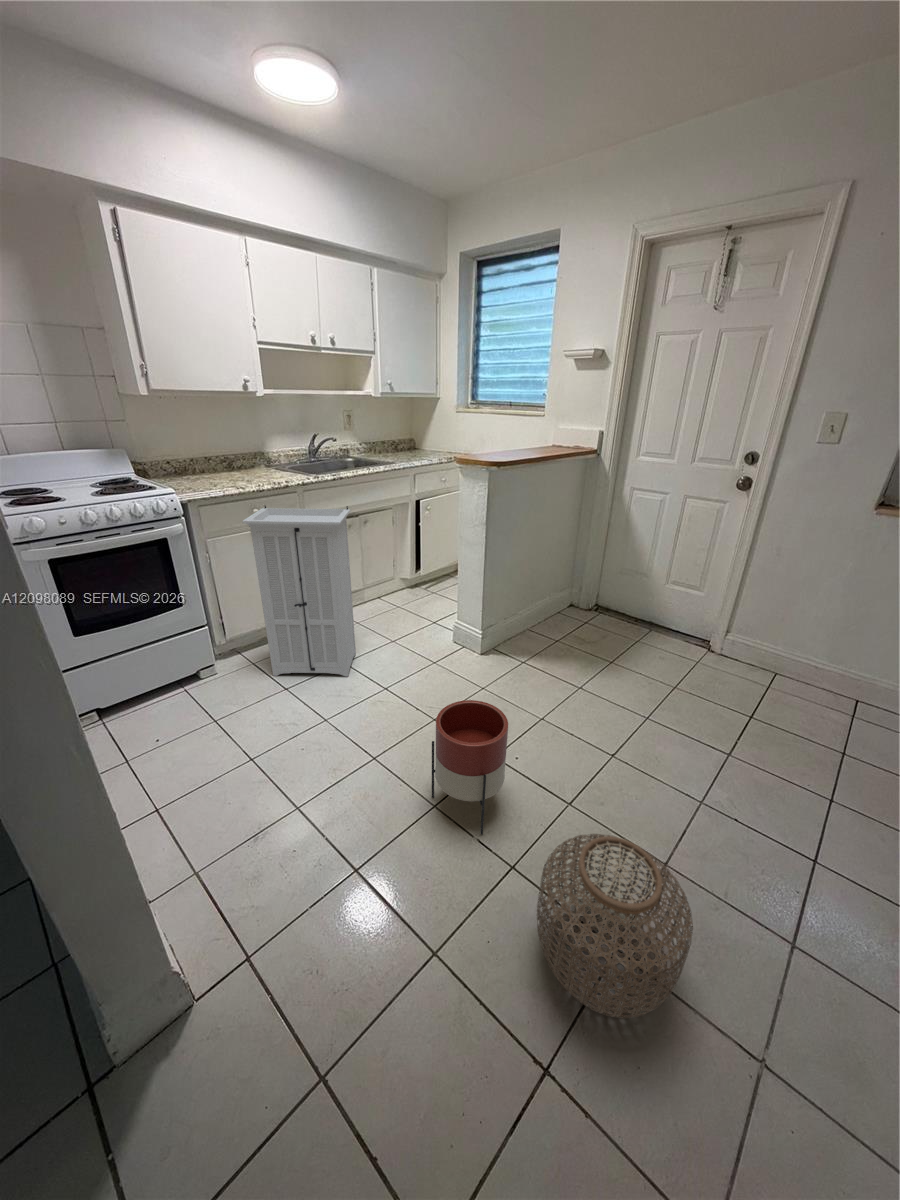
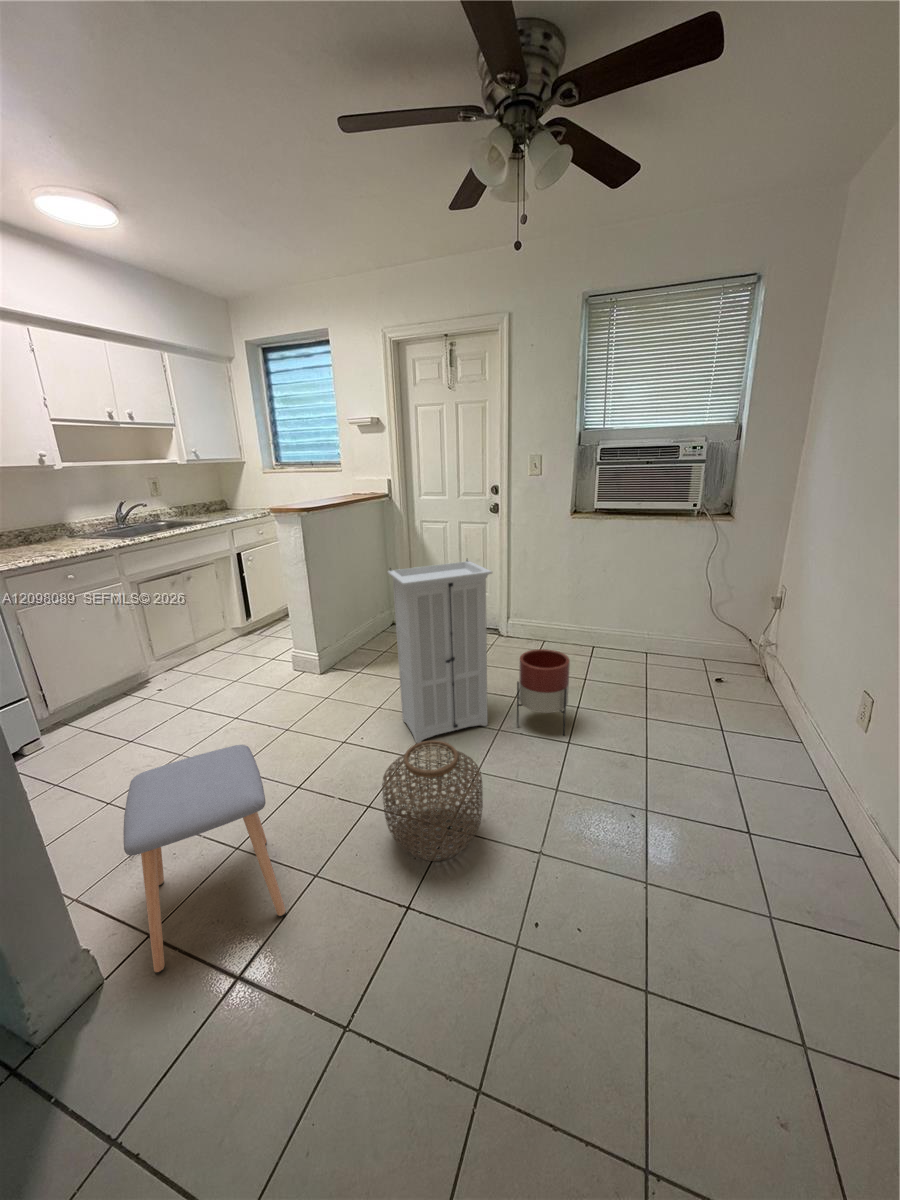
storage cabinet: present [242,506,356,677] -> present [388,560,492,743]
planter: present [432,700,508,835] -> present [517,649,570,735]
stool: none [215,772,394,1031] -> present [123,745,286,974]

